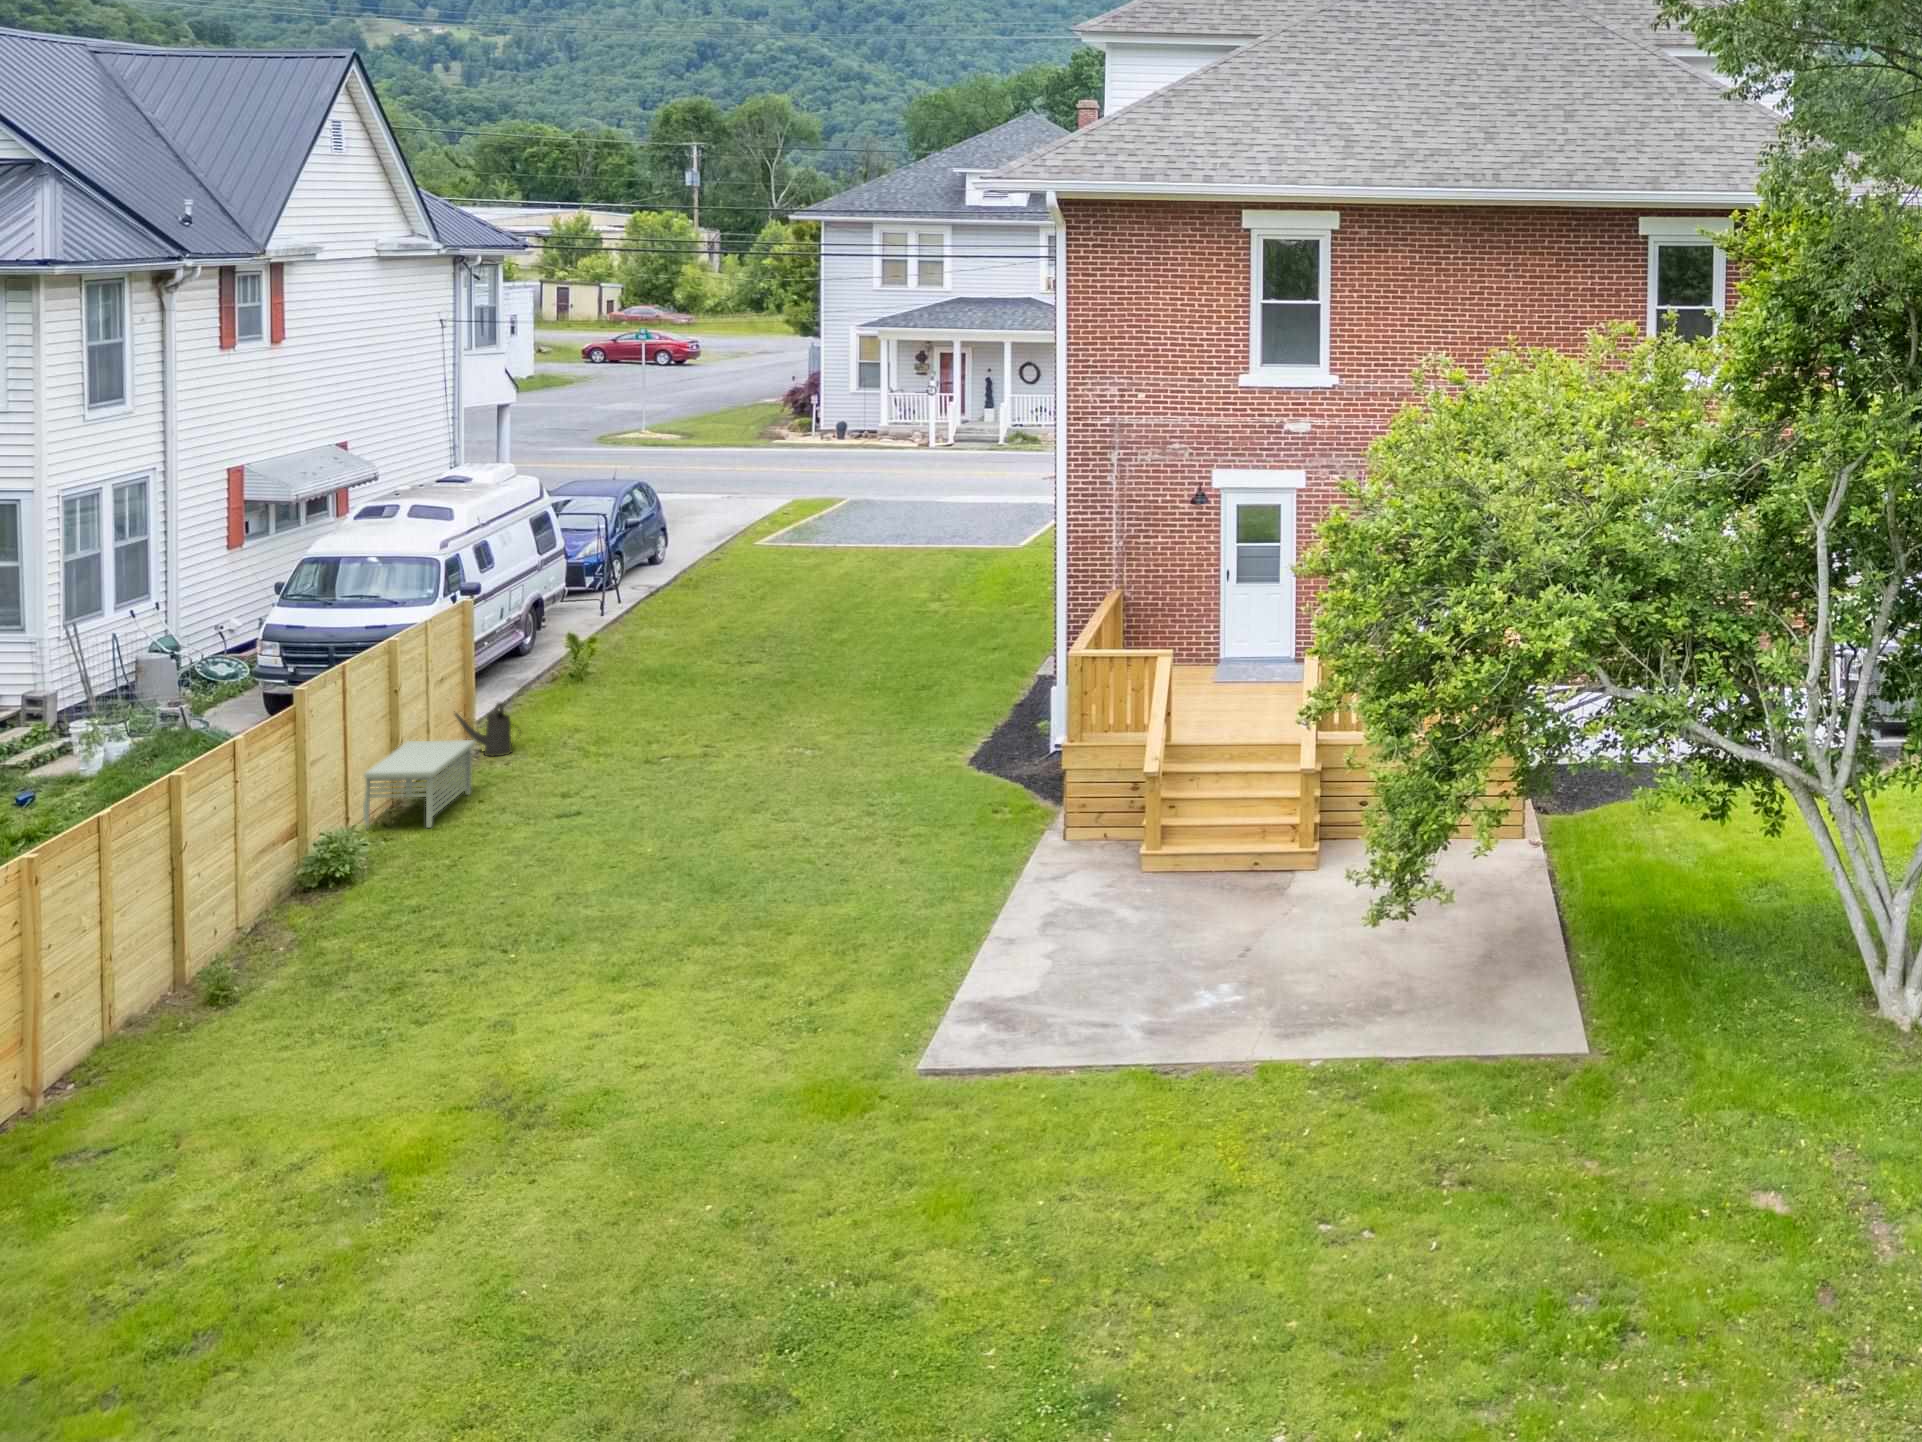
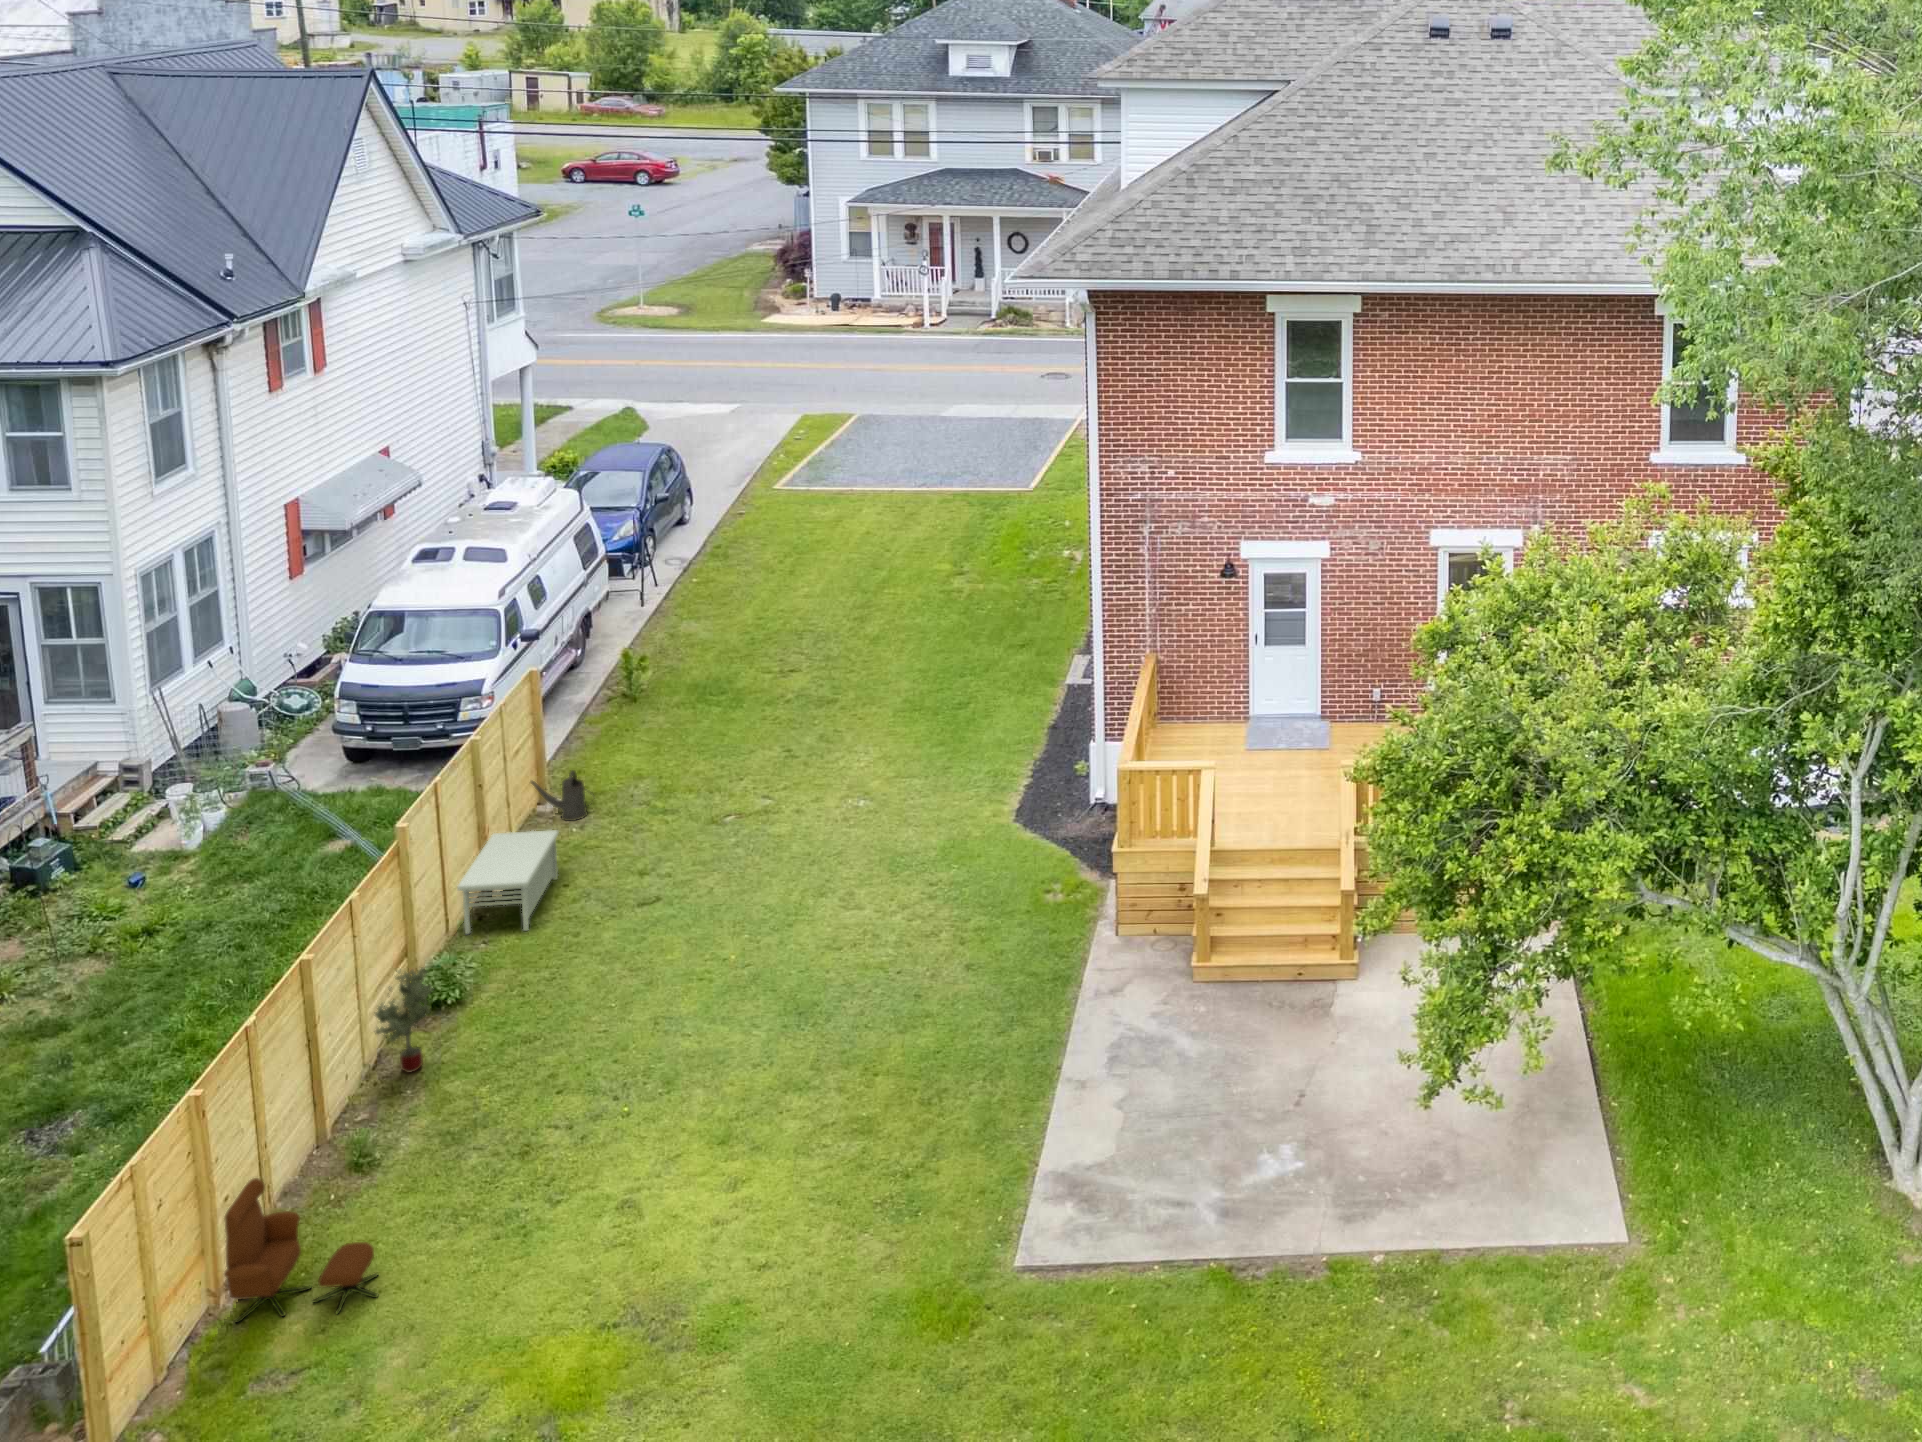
potted tree: none [244,807,316,921] -> present [375,968,433,1073]
lounge chair: none [38,938,213,1090] -> present [224,1178,378,1323]

